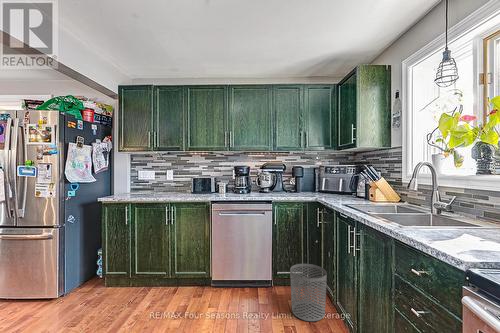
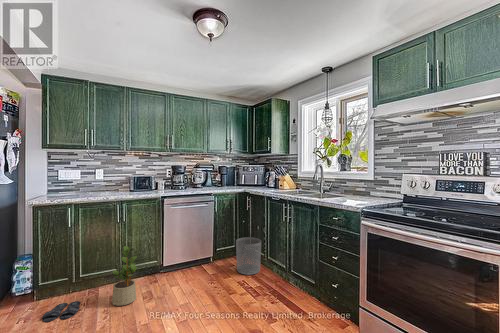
potted plant: none [140,253,171,318] -> present [112,246,138,306]
slippers: none [85,298,123,317] -> present [42,301,80,322]

